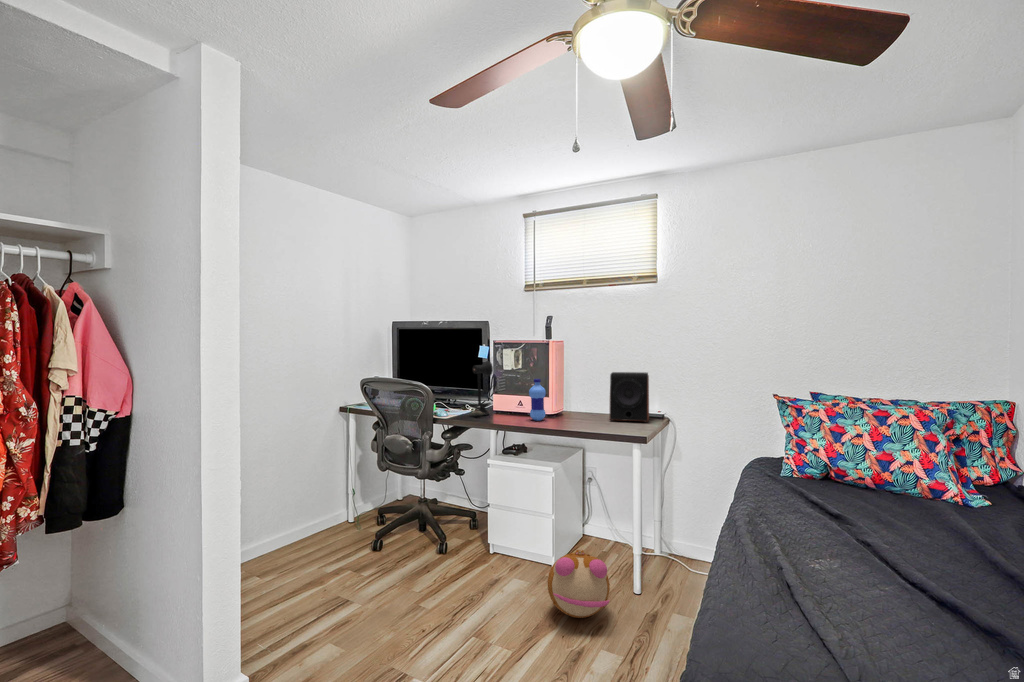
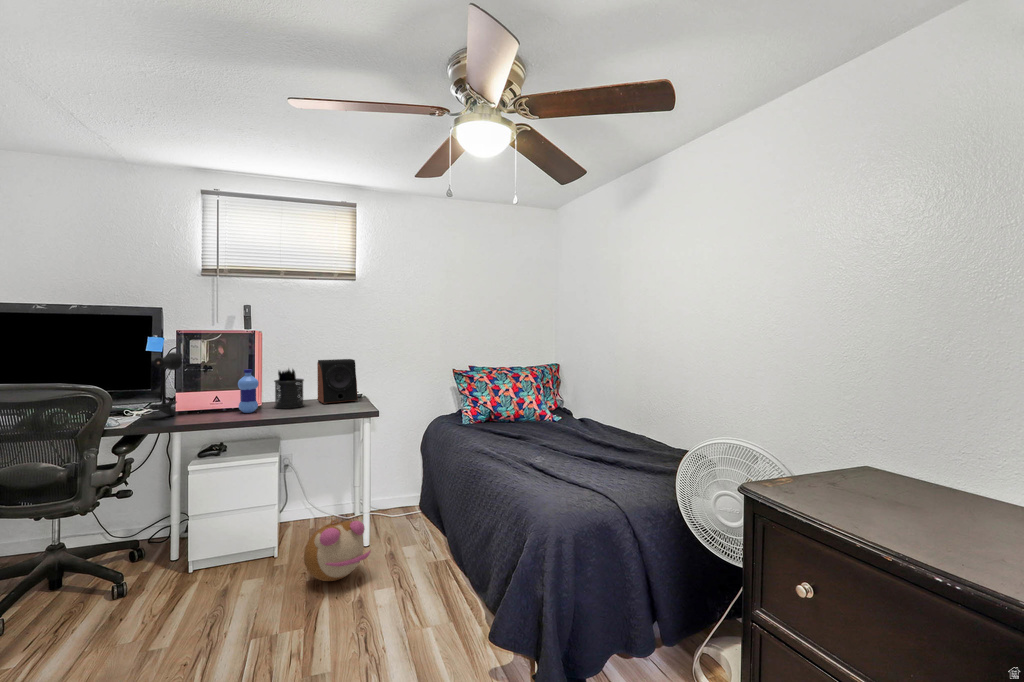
pen holder: none [564,379,592,421] -> present [274,369,304,409]

